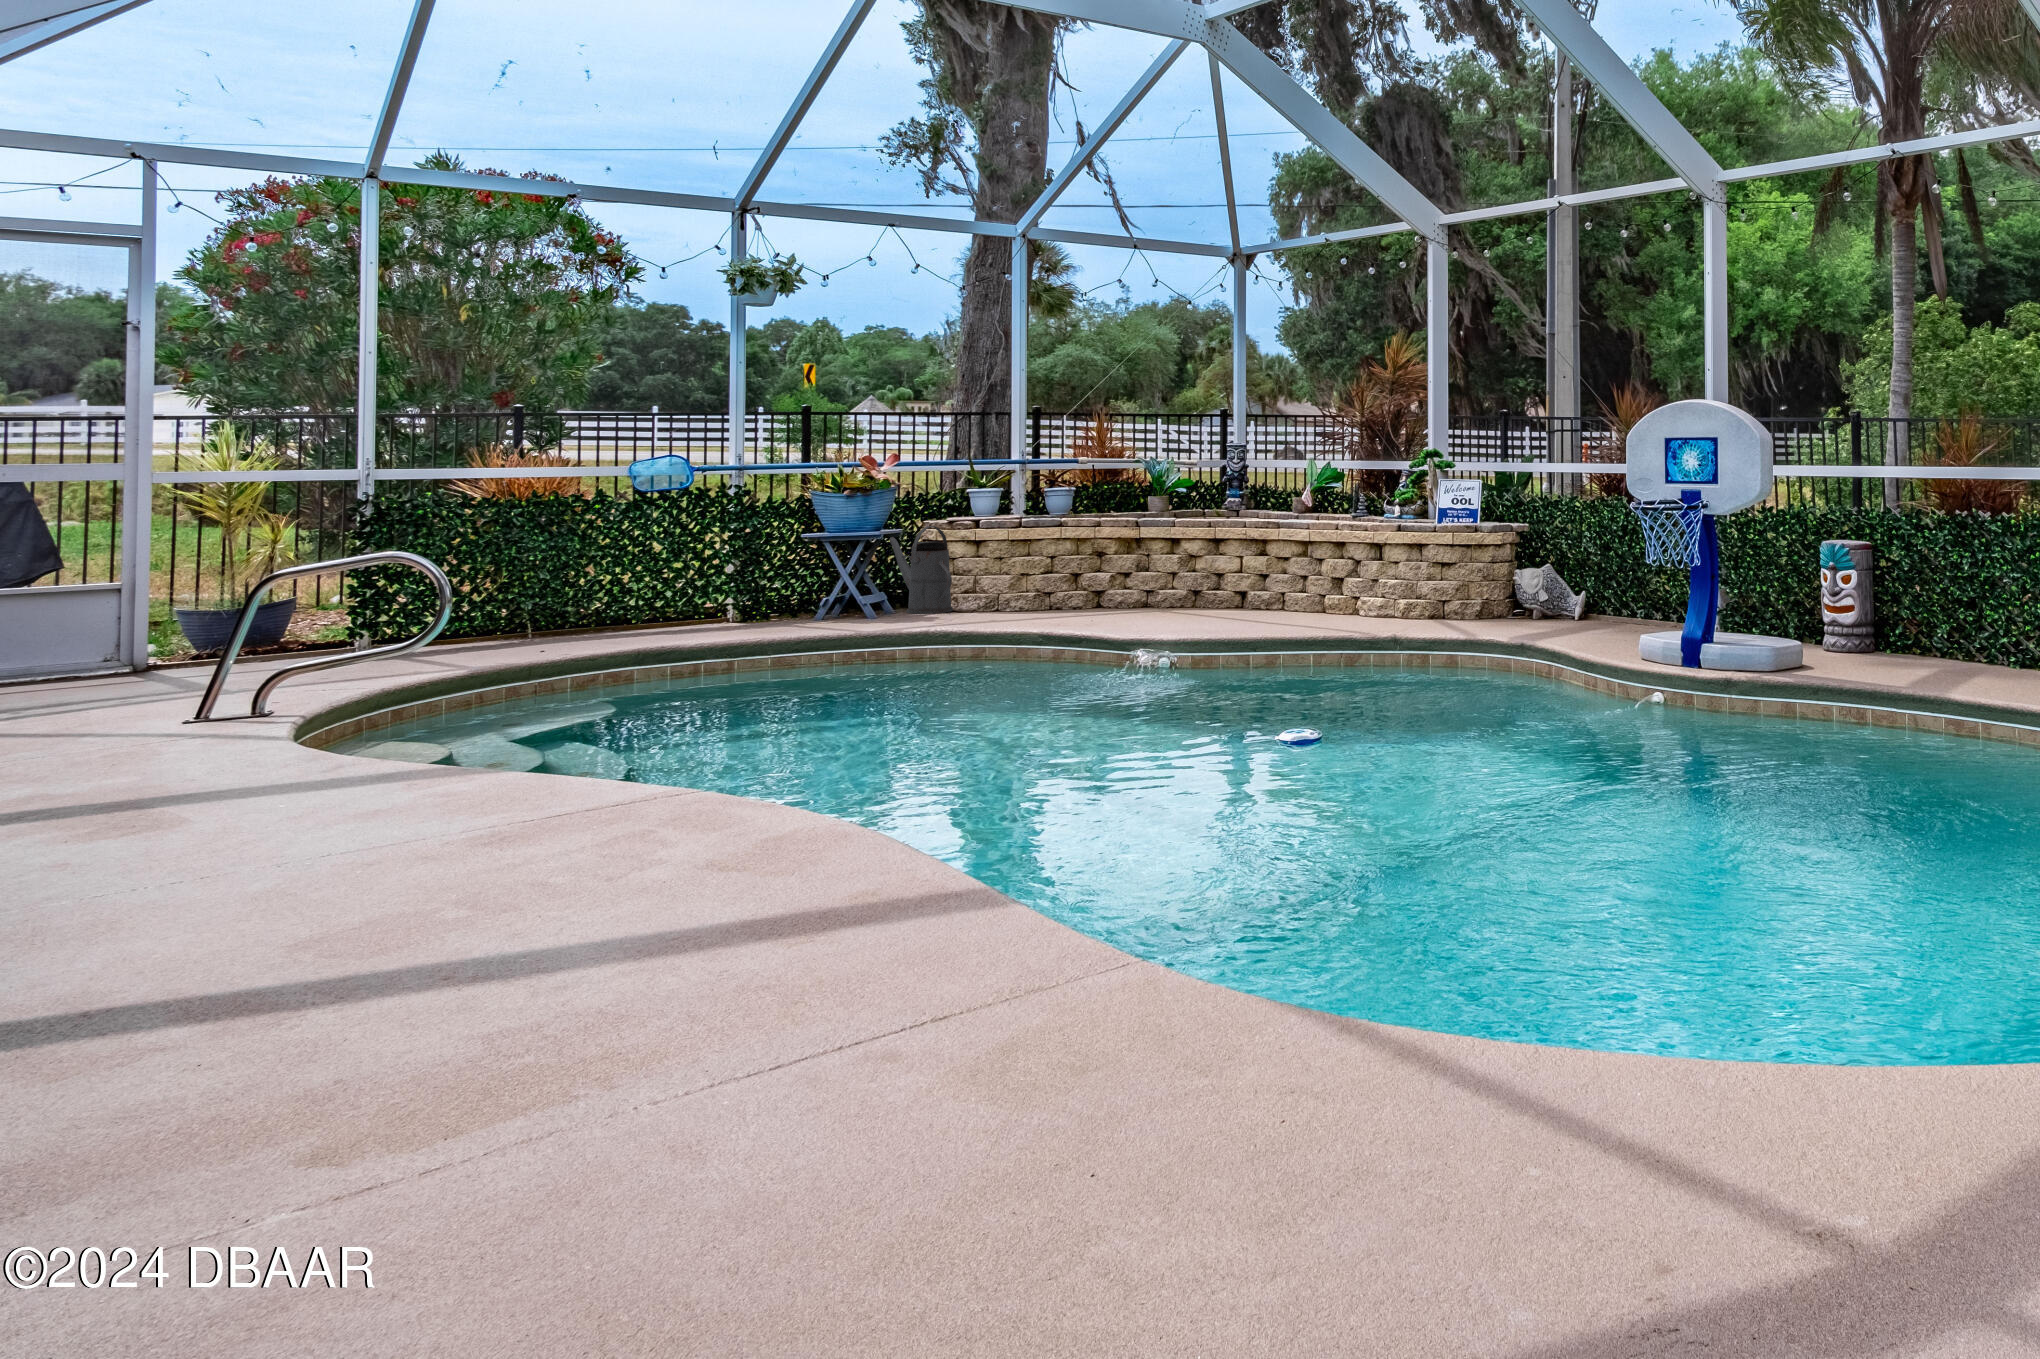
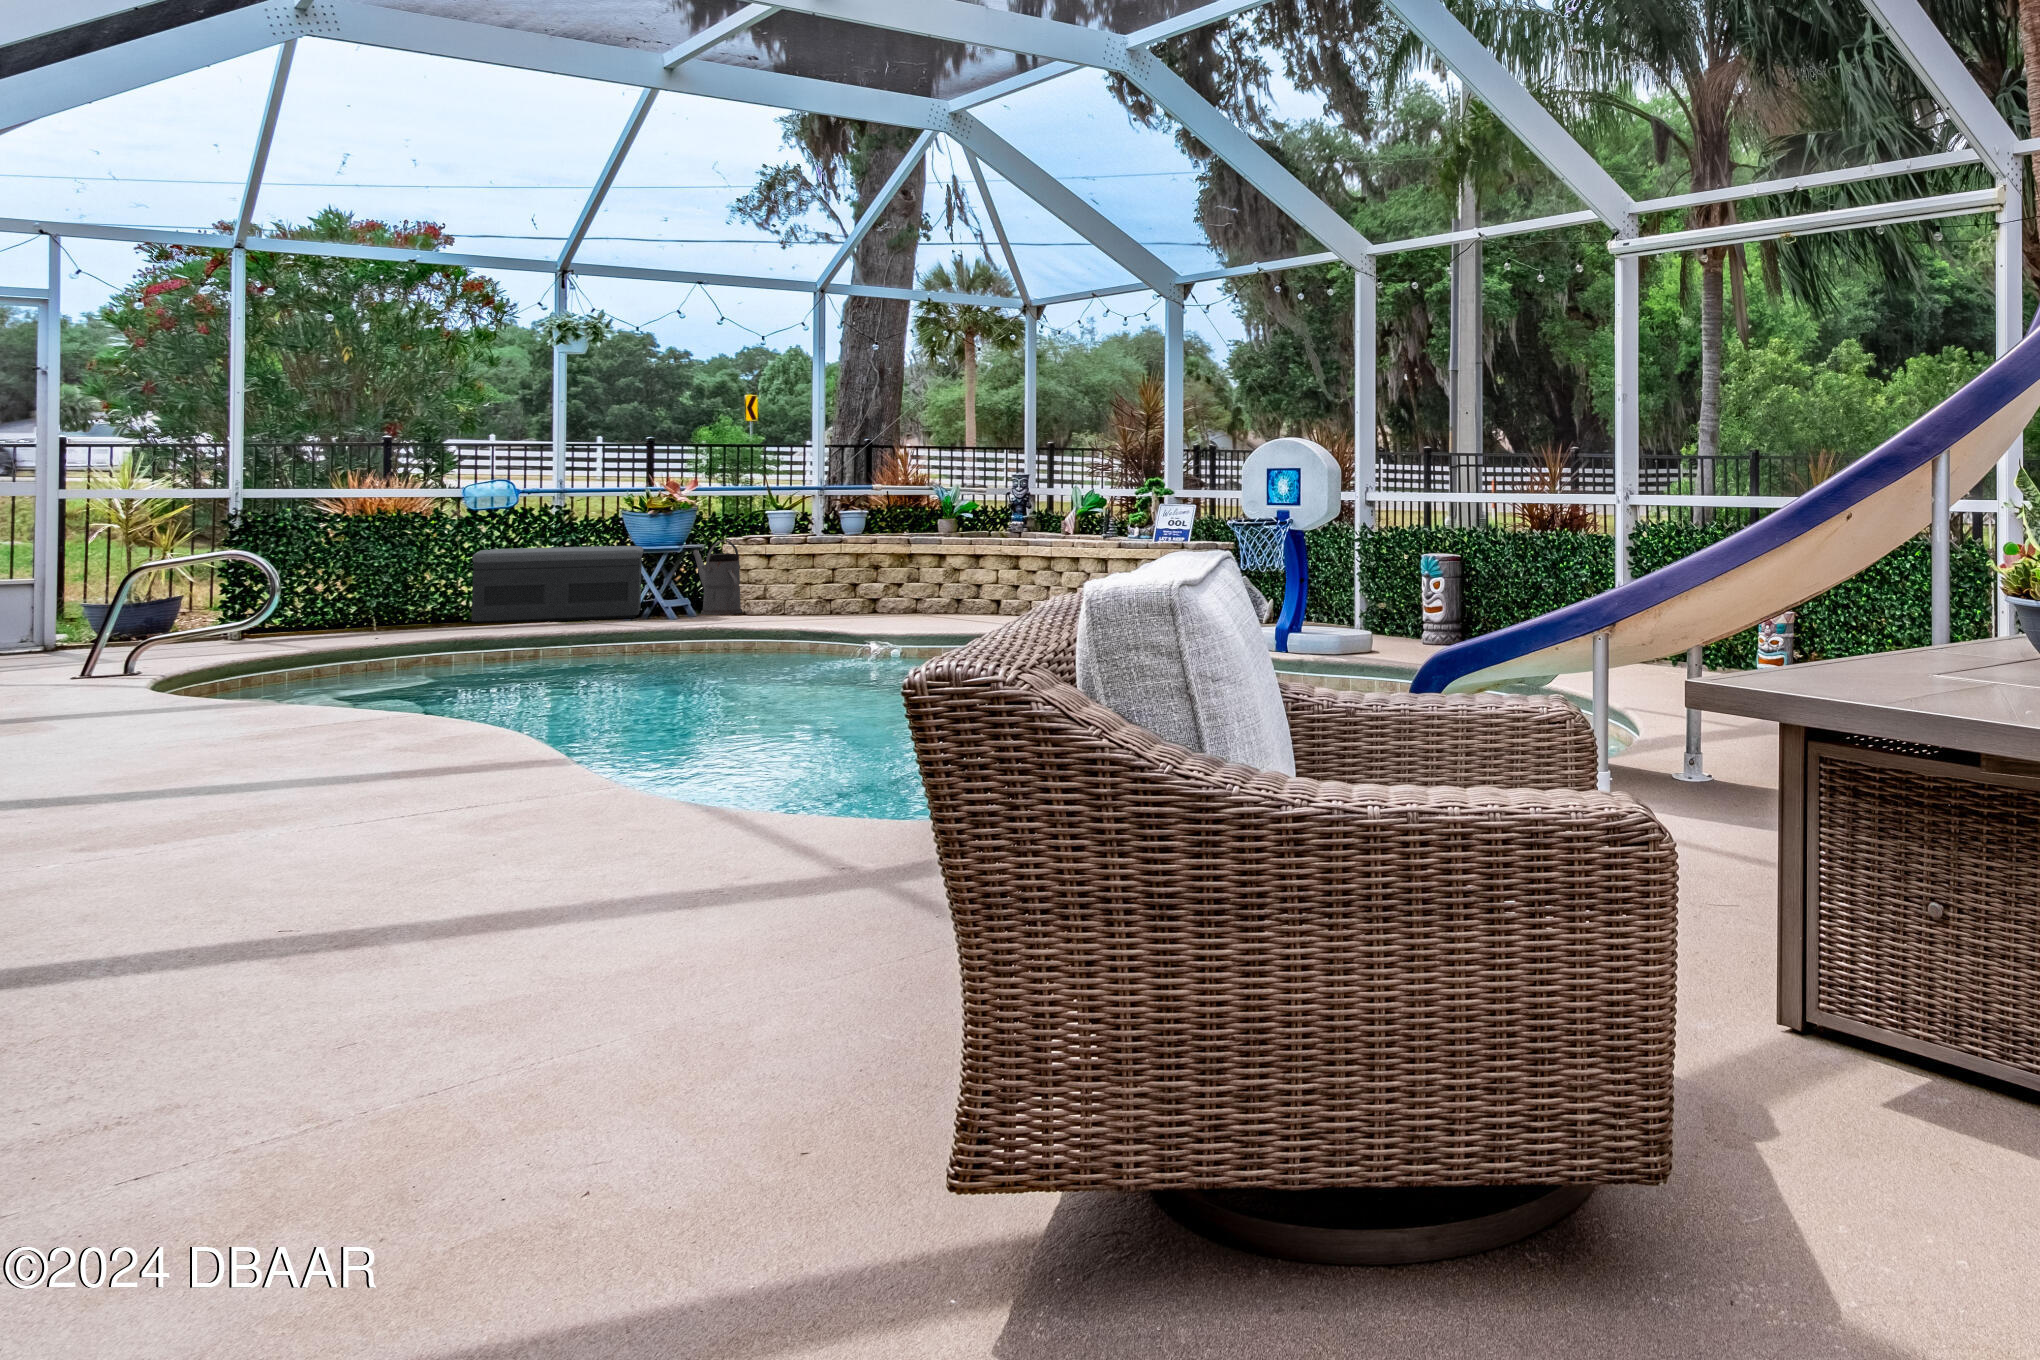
storage bench: none [649,533,843,629] -> present [472,546,644,623]

